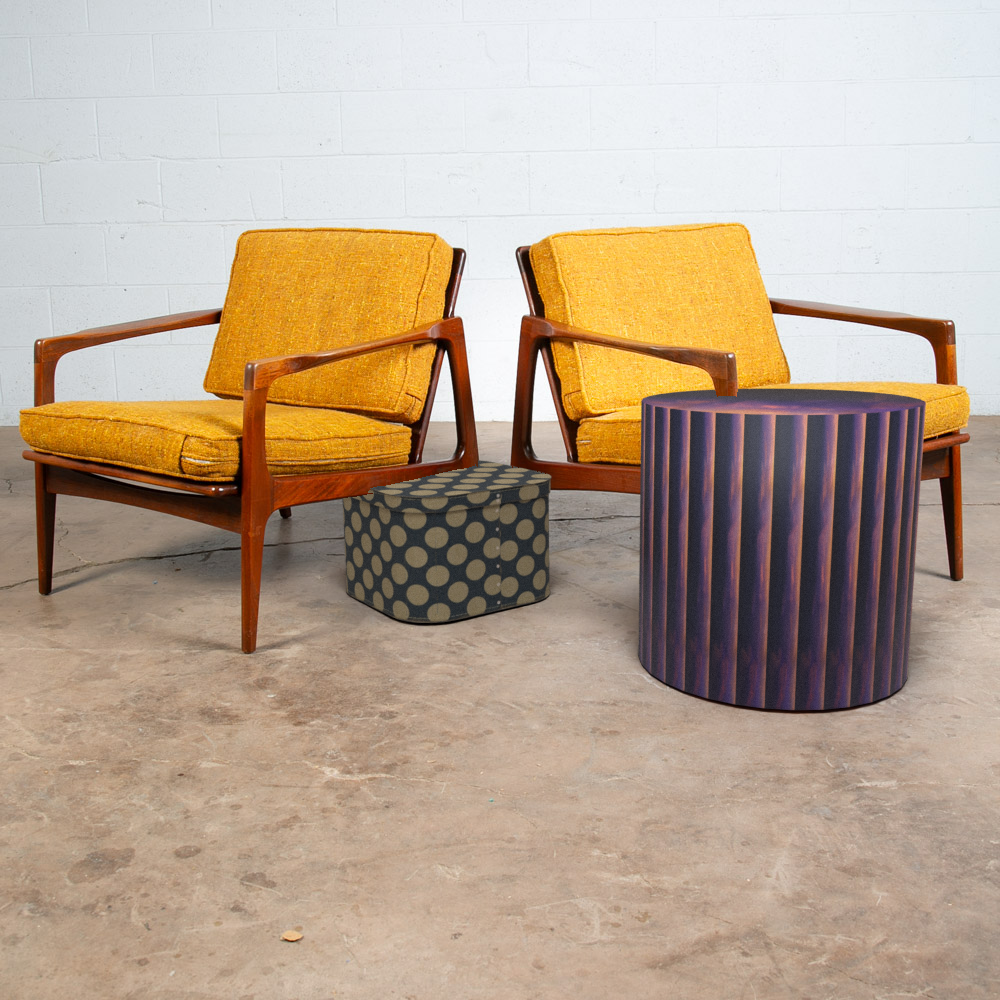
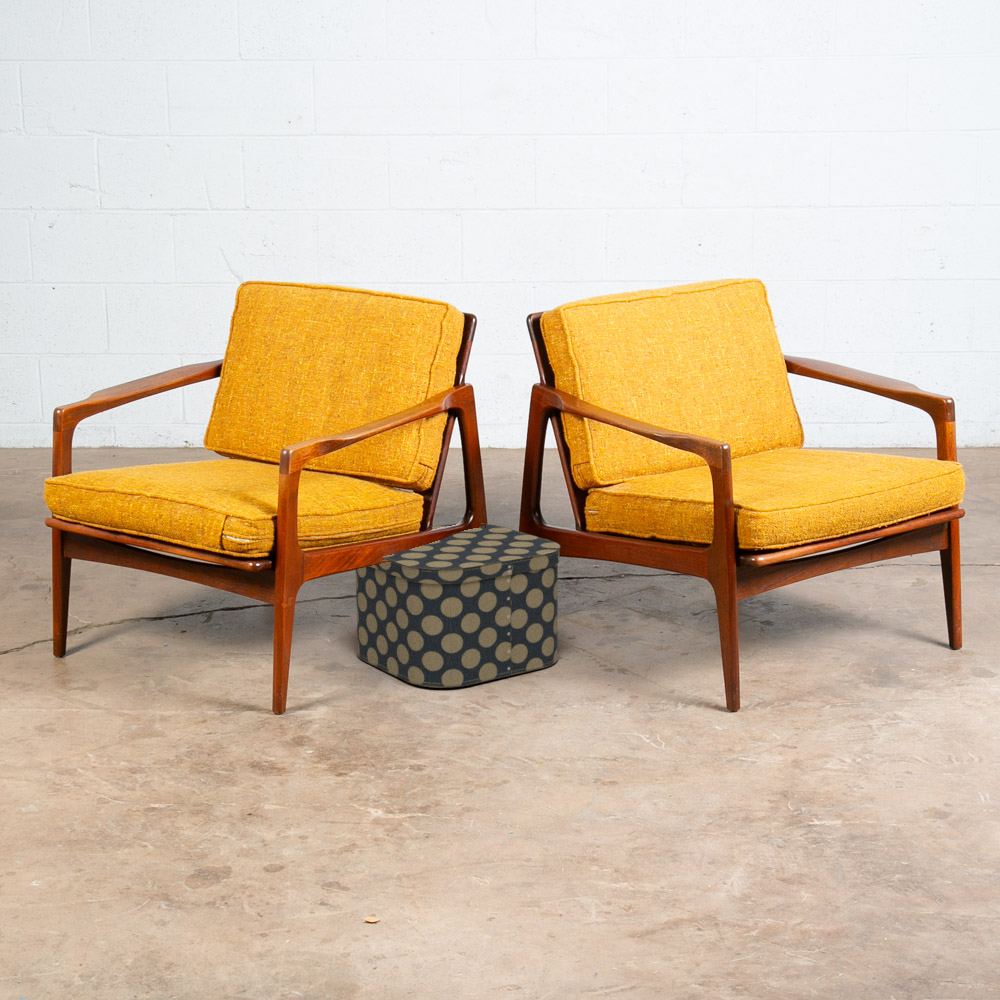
pouf: present [638,388,926,710] -> none [639,471,891,767]

